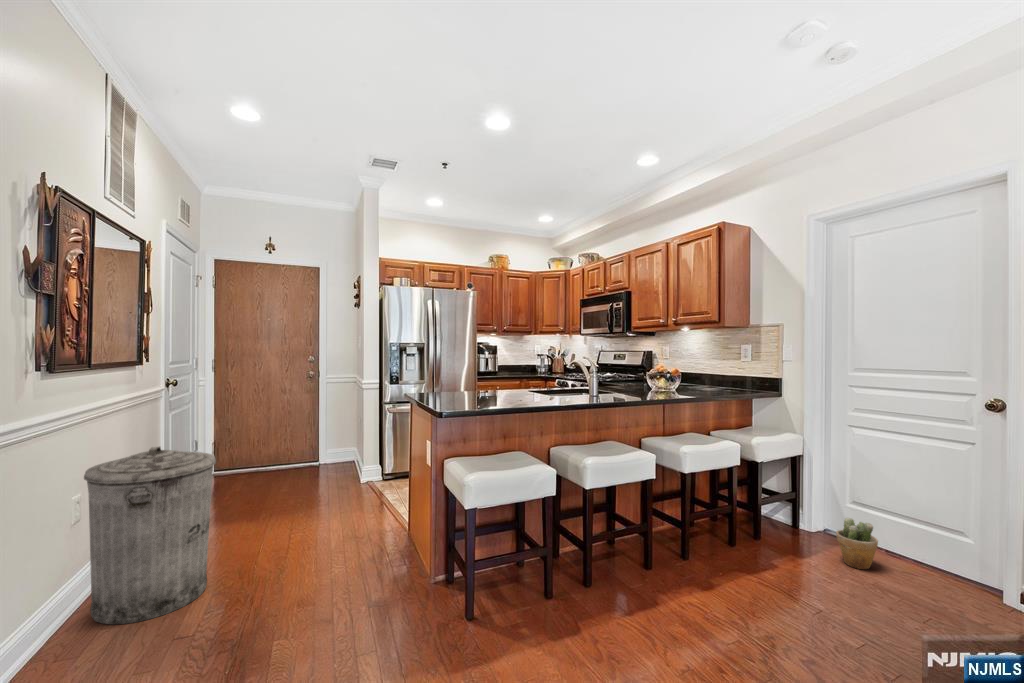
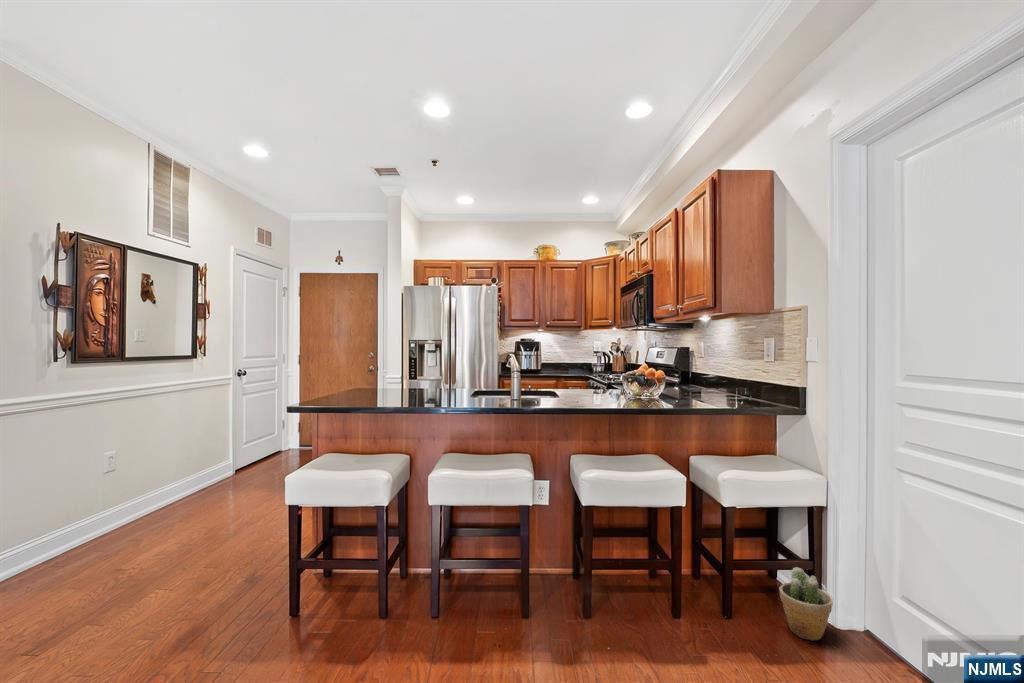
trash can: present [84,447,216,624] -> none [106,418,204,545]

